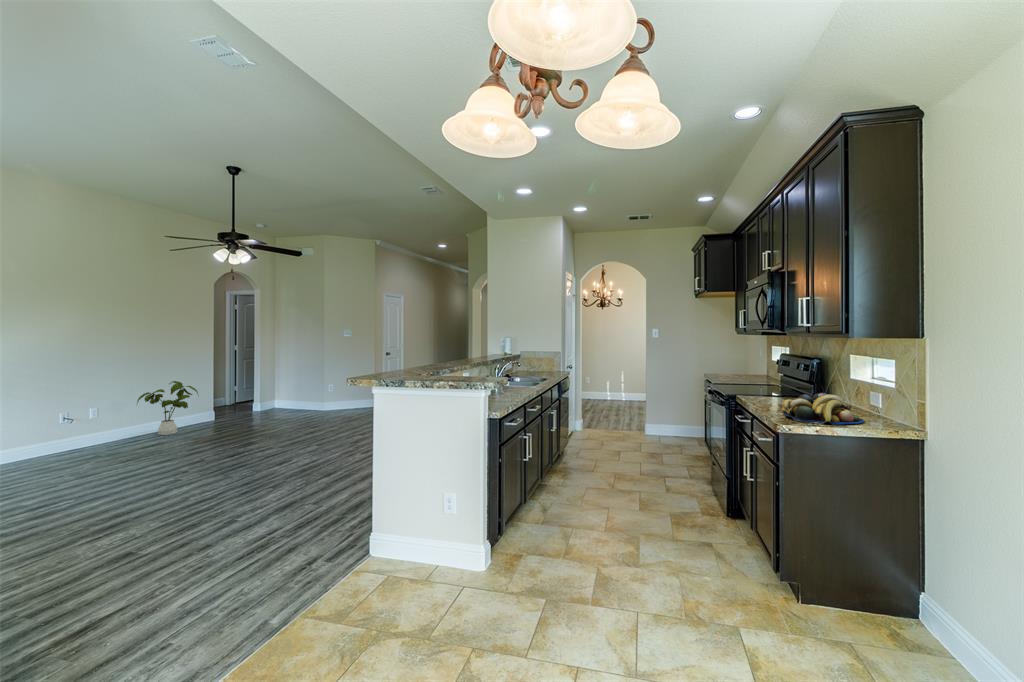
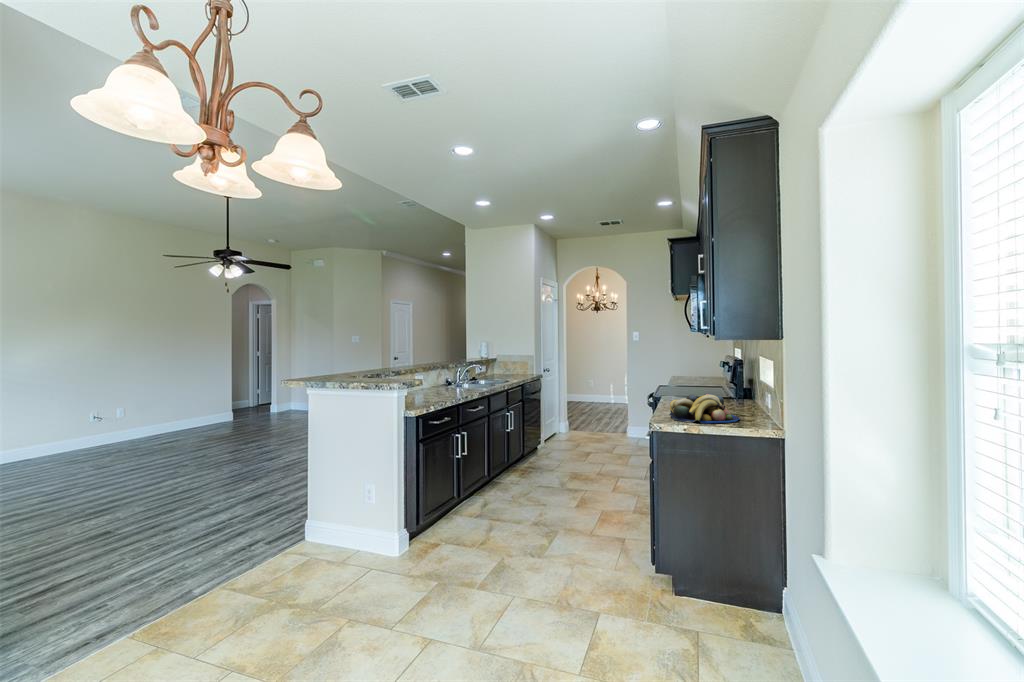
house plant: present [137,381,198,435] -> none [160,384,214,433]

